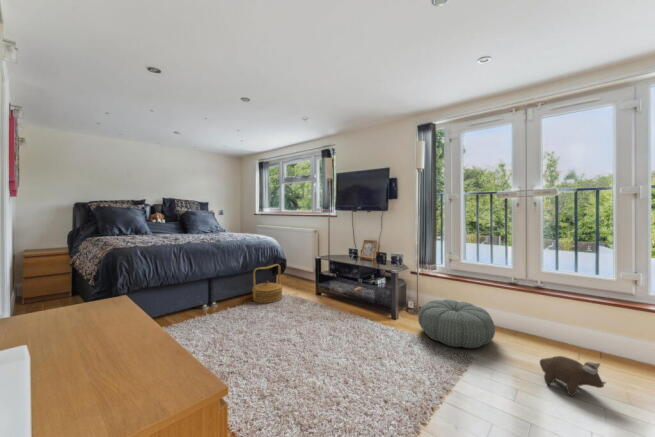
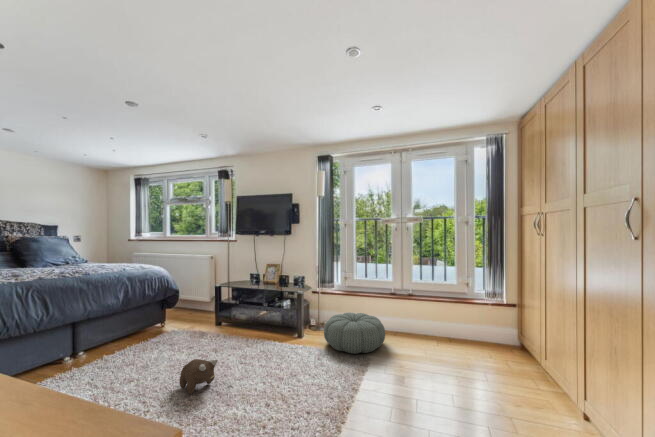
woven basket: present [252,264,283,303] -> none [135,296,176,344]
plush toy: present [540,356,606,396] -> present [180,359,218,394]

